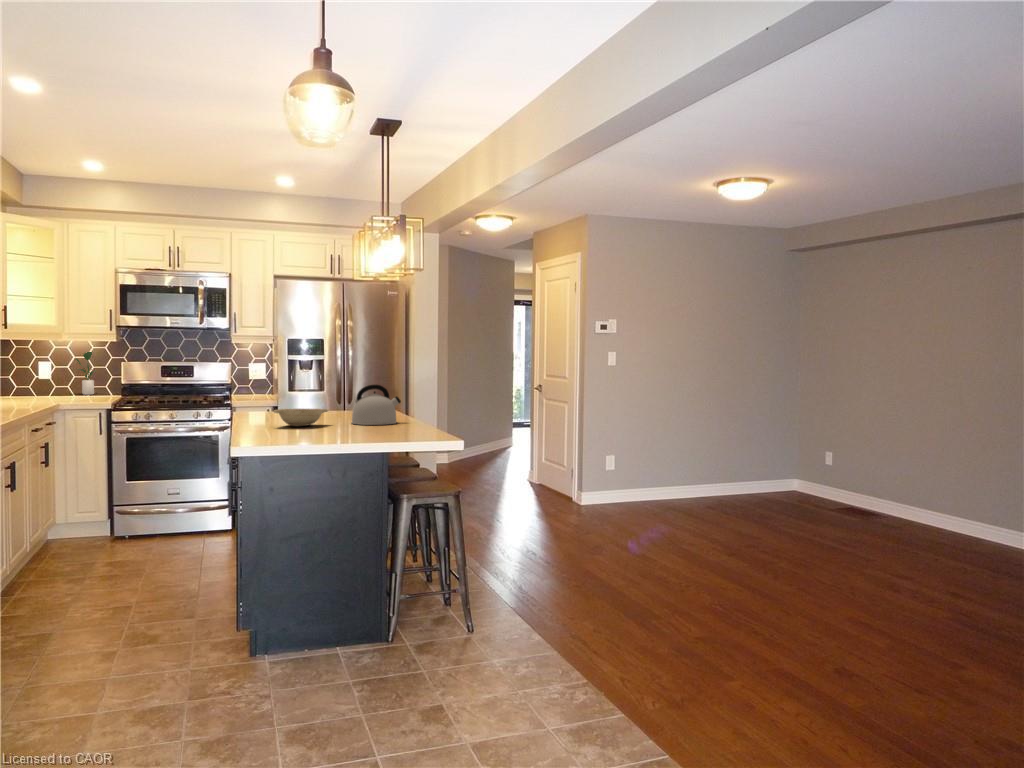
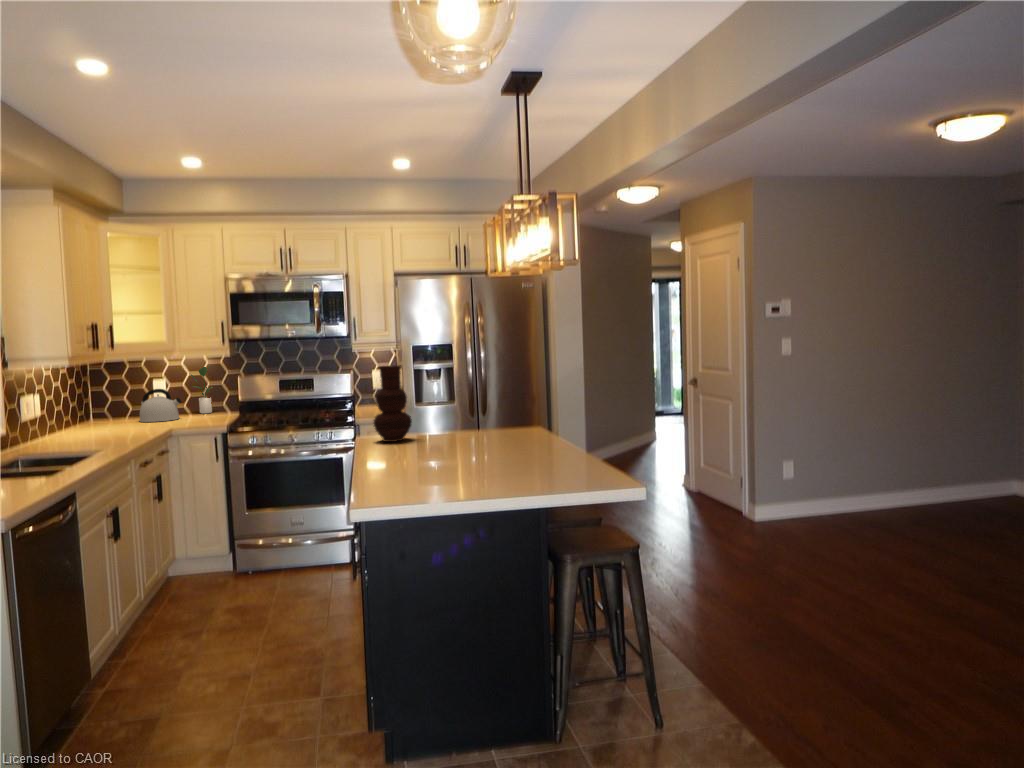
vase: none [247,352,281,415] -> present [374,365,412,442]
kettle: present [352,385,401,425] -> present [139,389,182,422]
decorative bowl: present [274,409,328,426] -> none [407,438,473,463]

